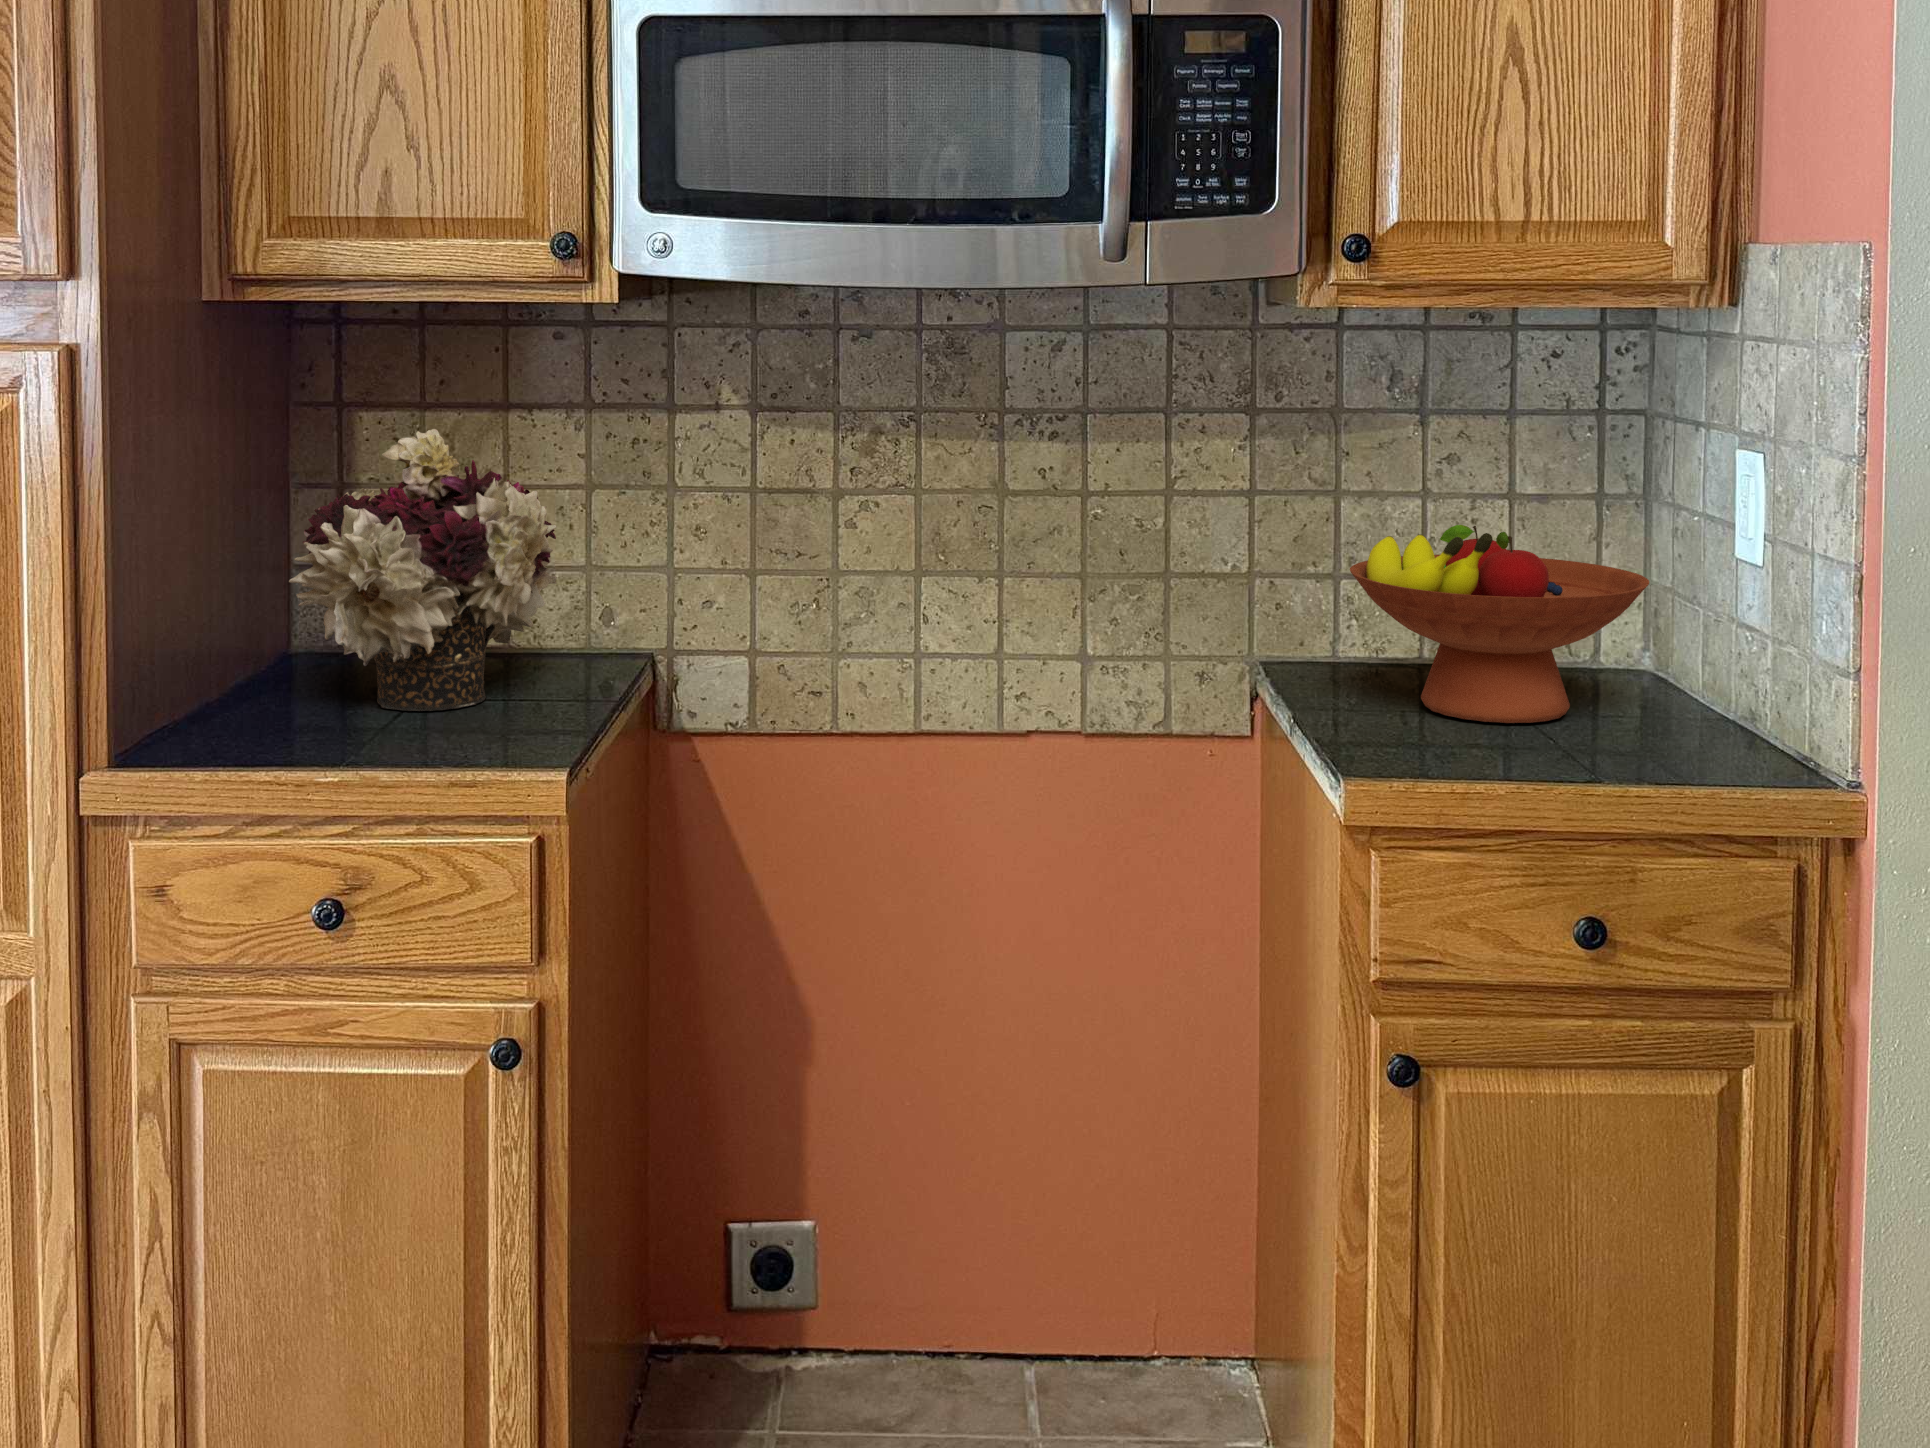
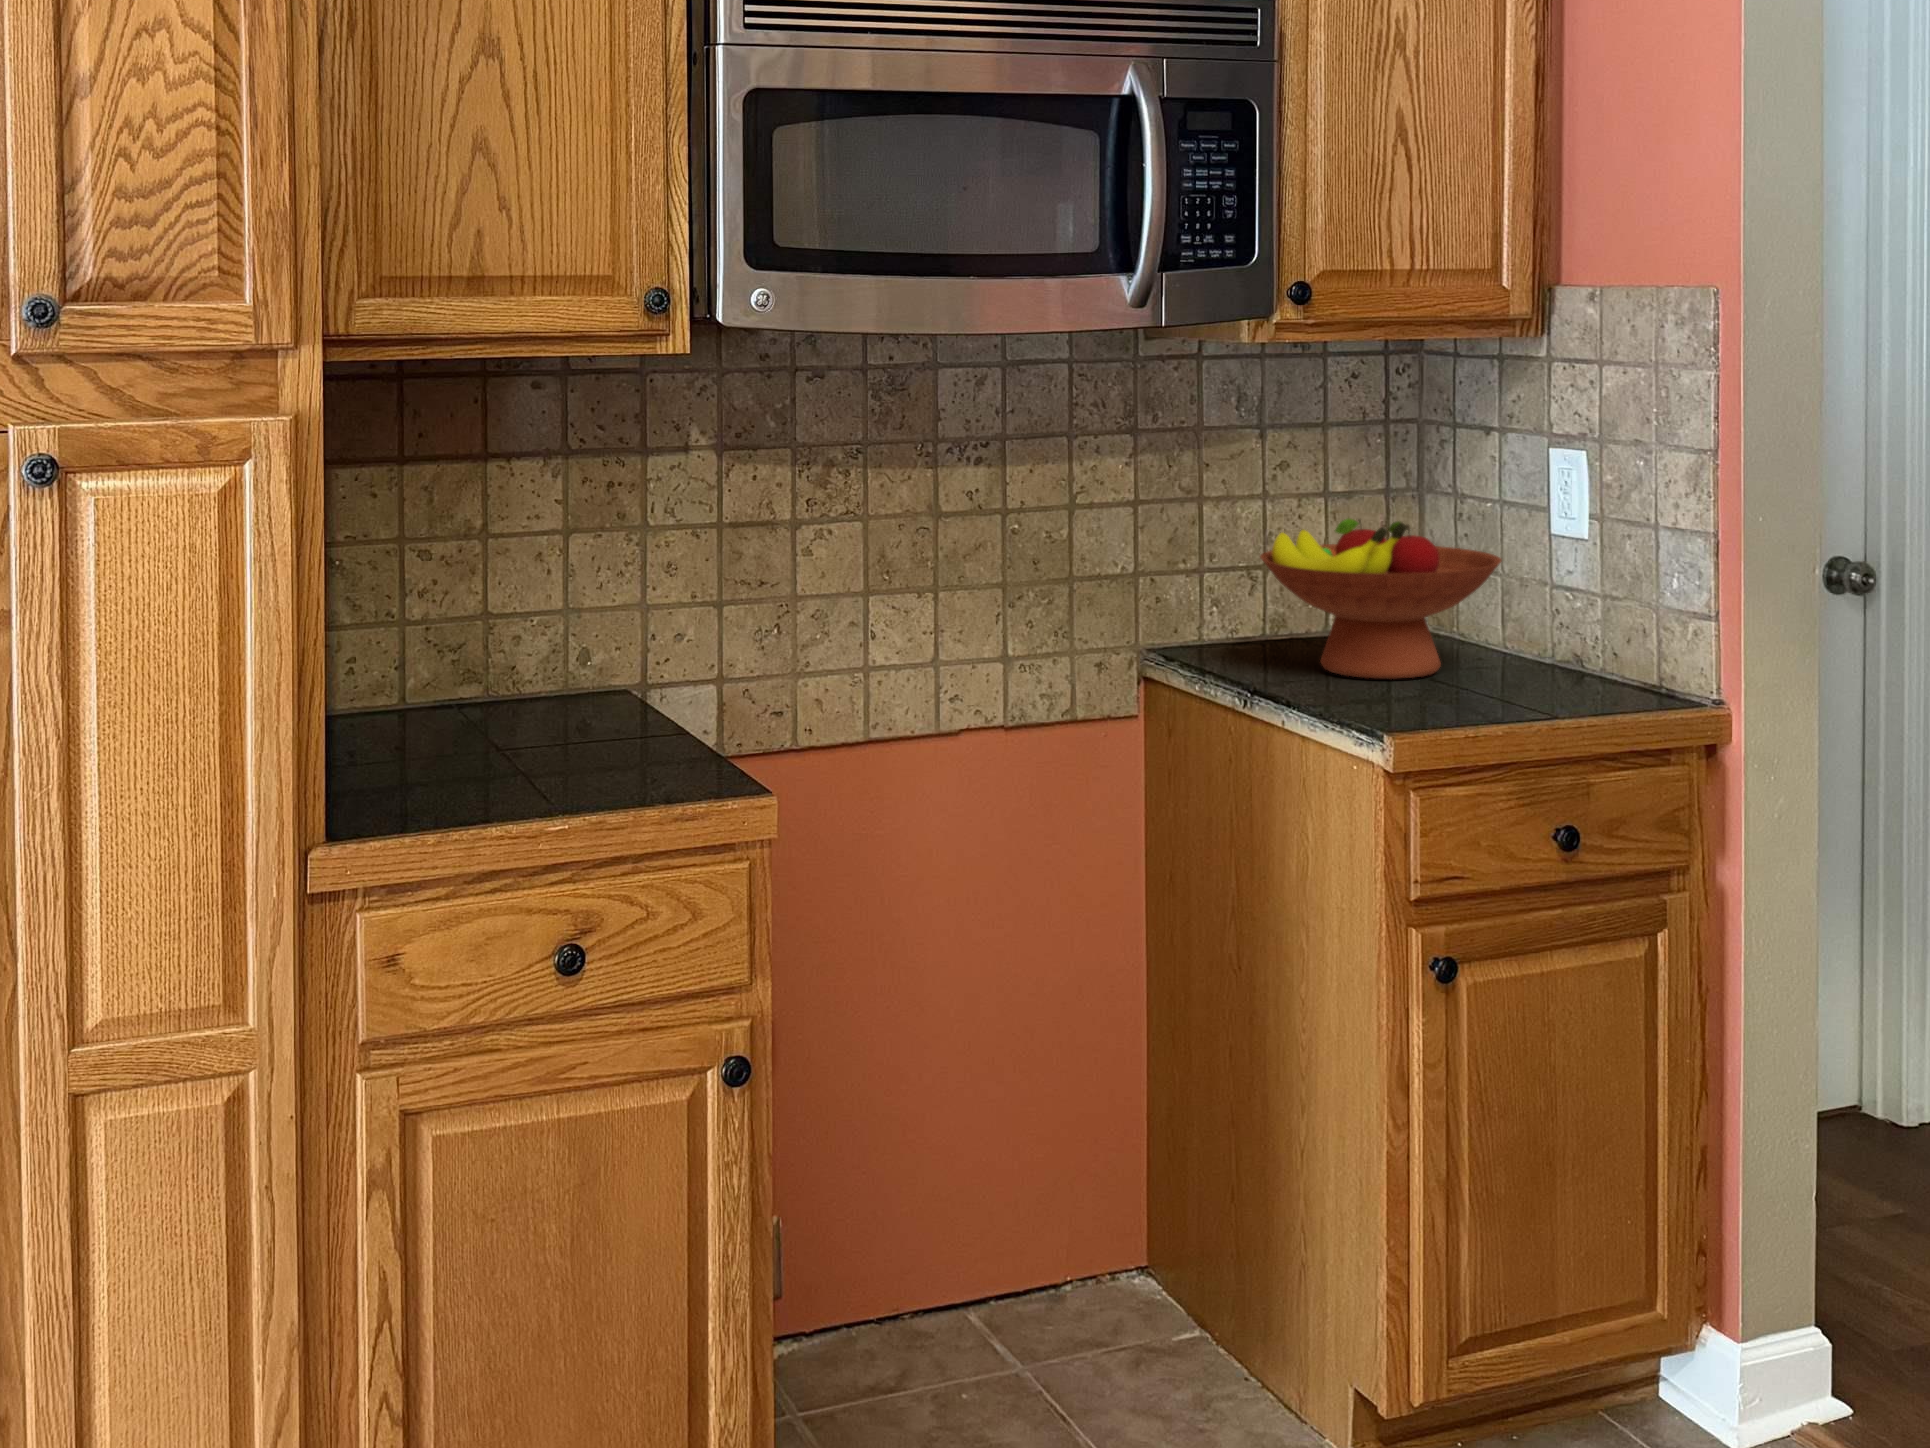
flower arrangement: present [289,429,557,711] -> none [391,483,631,762]

